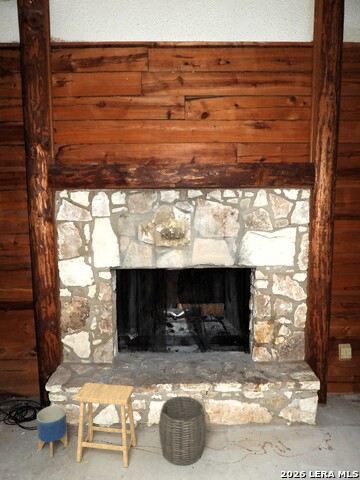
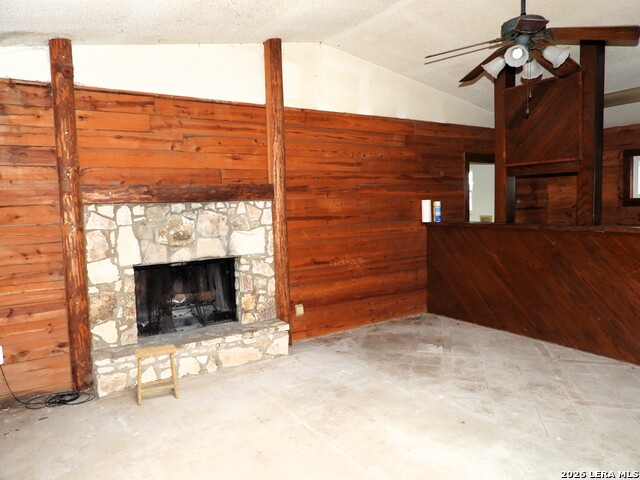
woven basket: present [159,396,206,465] -> none [193,348,226,389]
planter: present [37,406,68,458] -> none [99,373,123,409]

